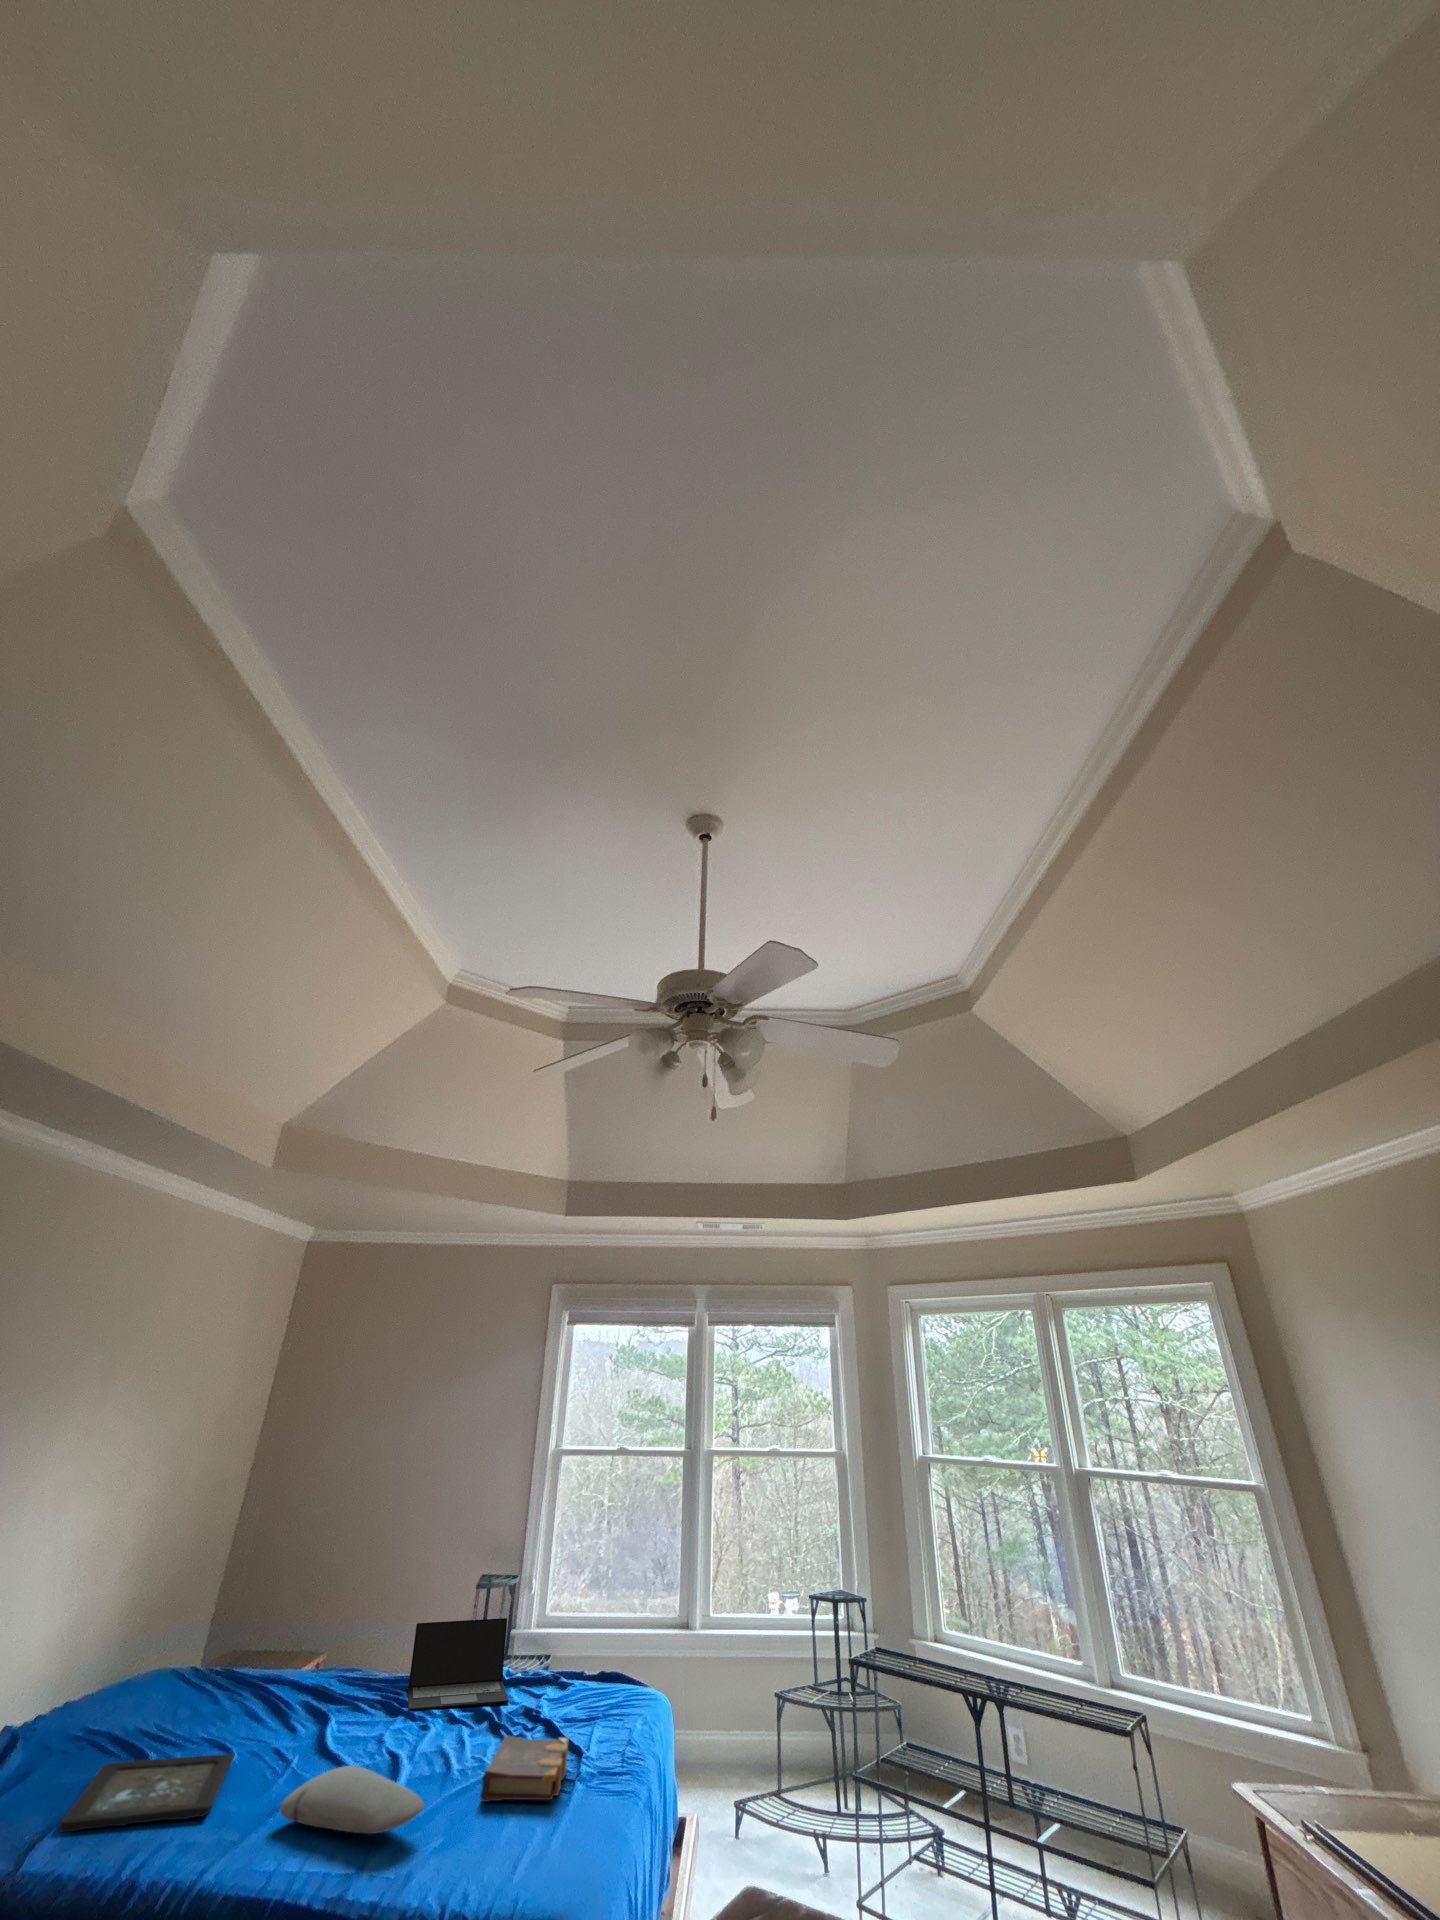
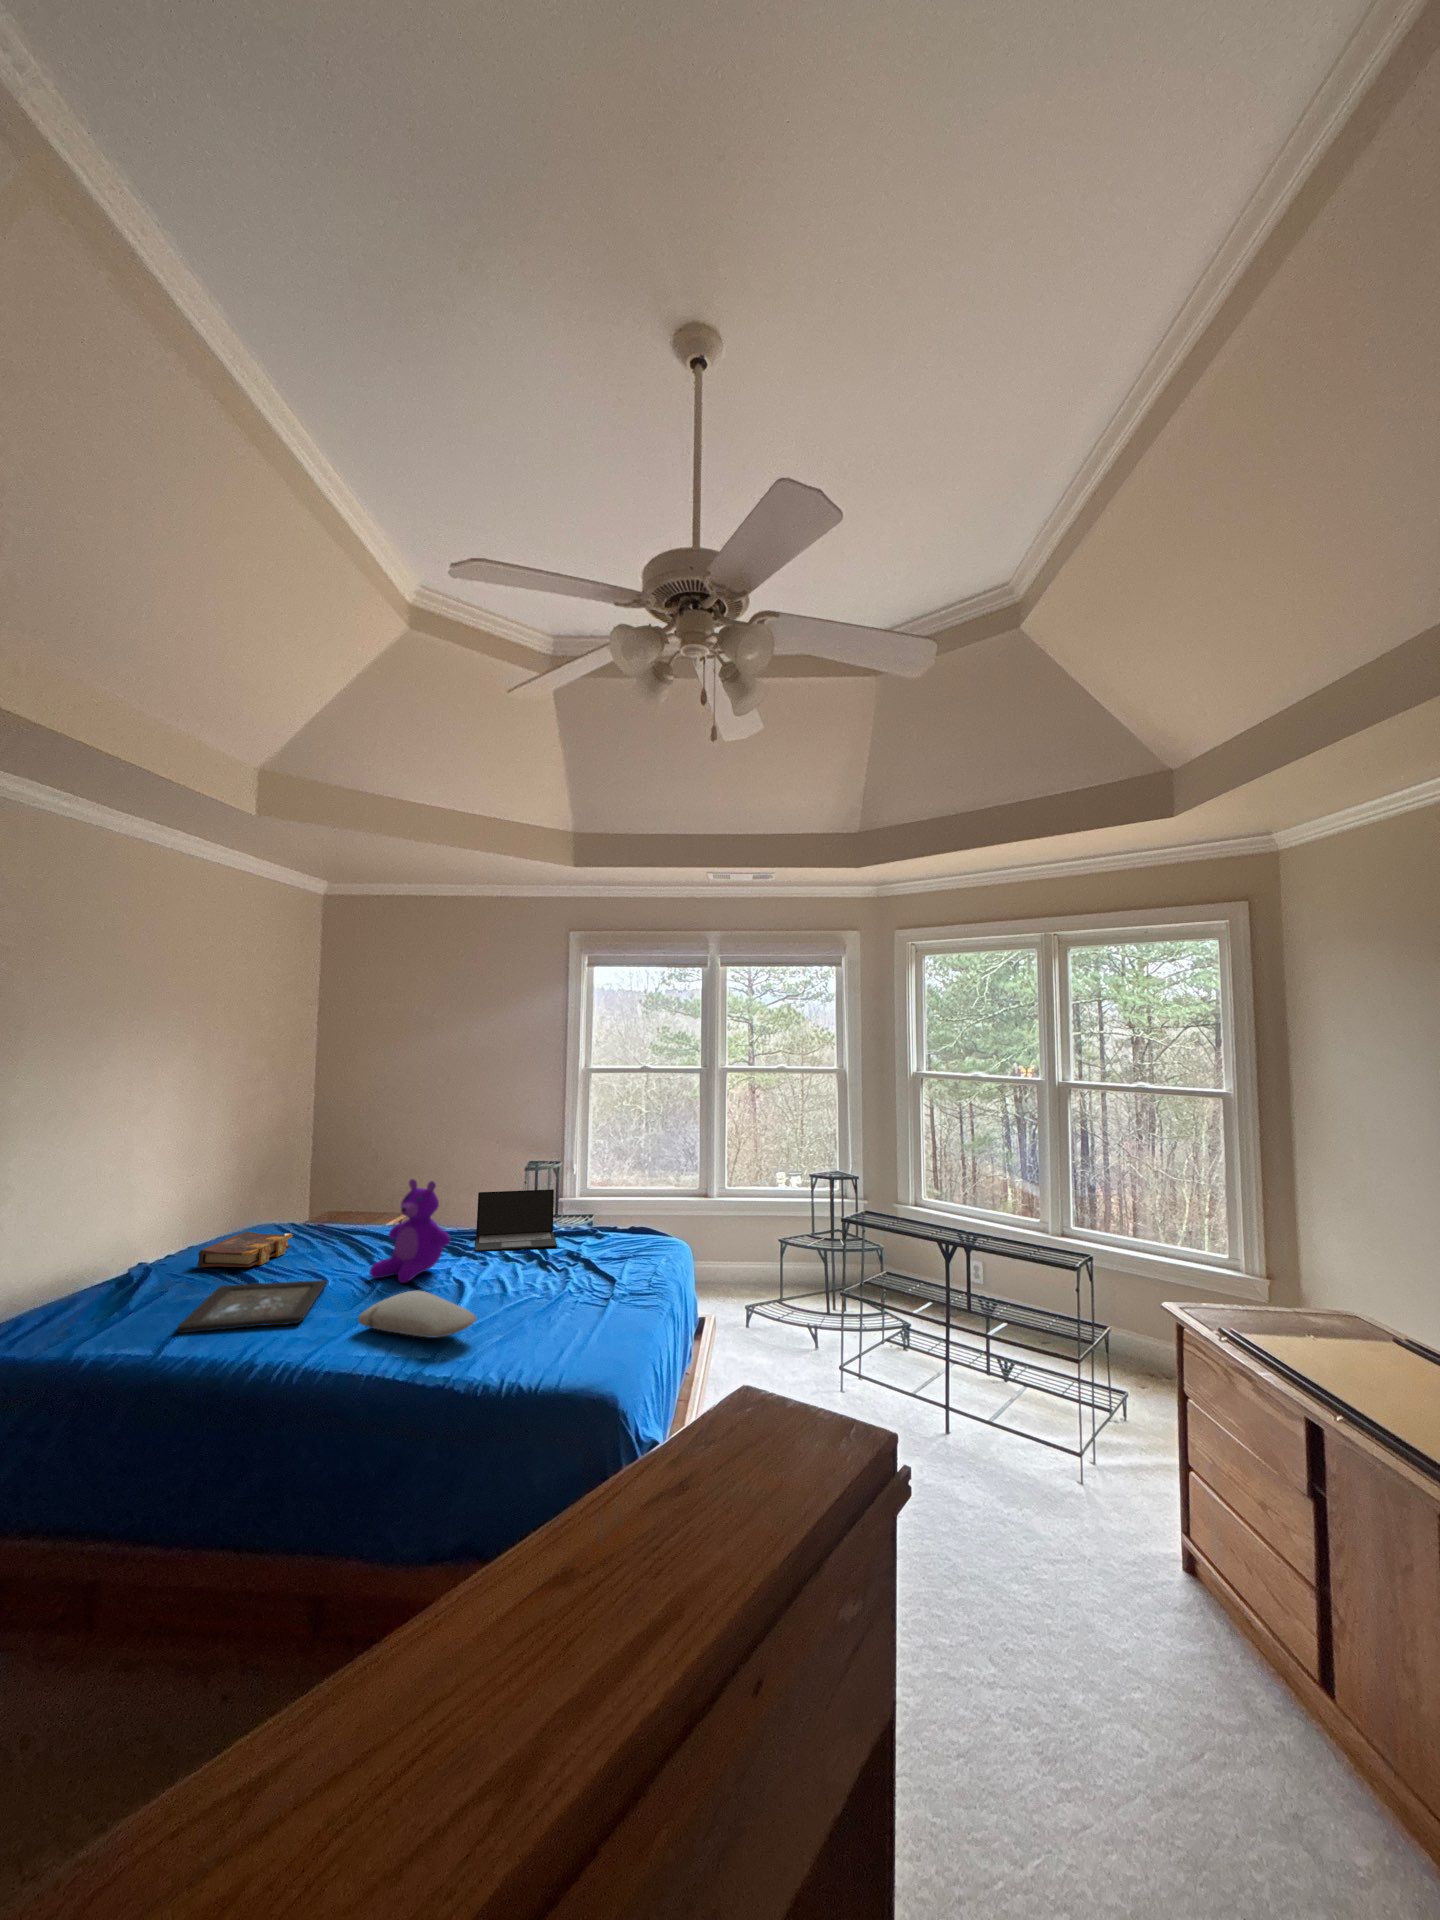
teddy bear: none [285,1605,387,1757] -> present [370,1179,450,1283]
book: present [480,1735,569,1802] -> present [198,1232,293,1267]

